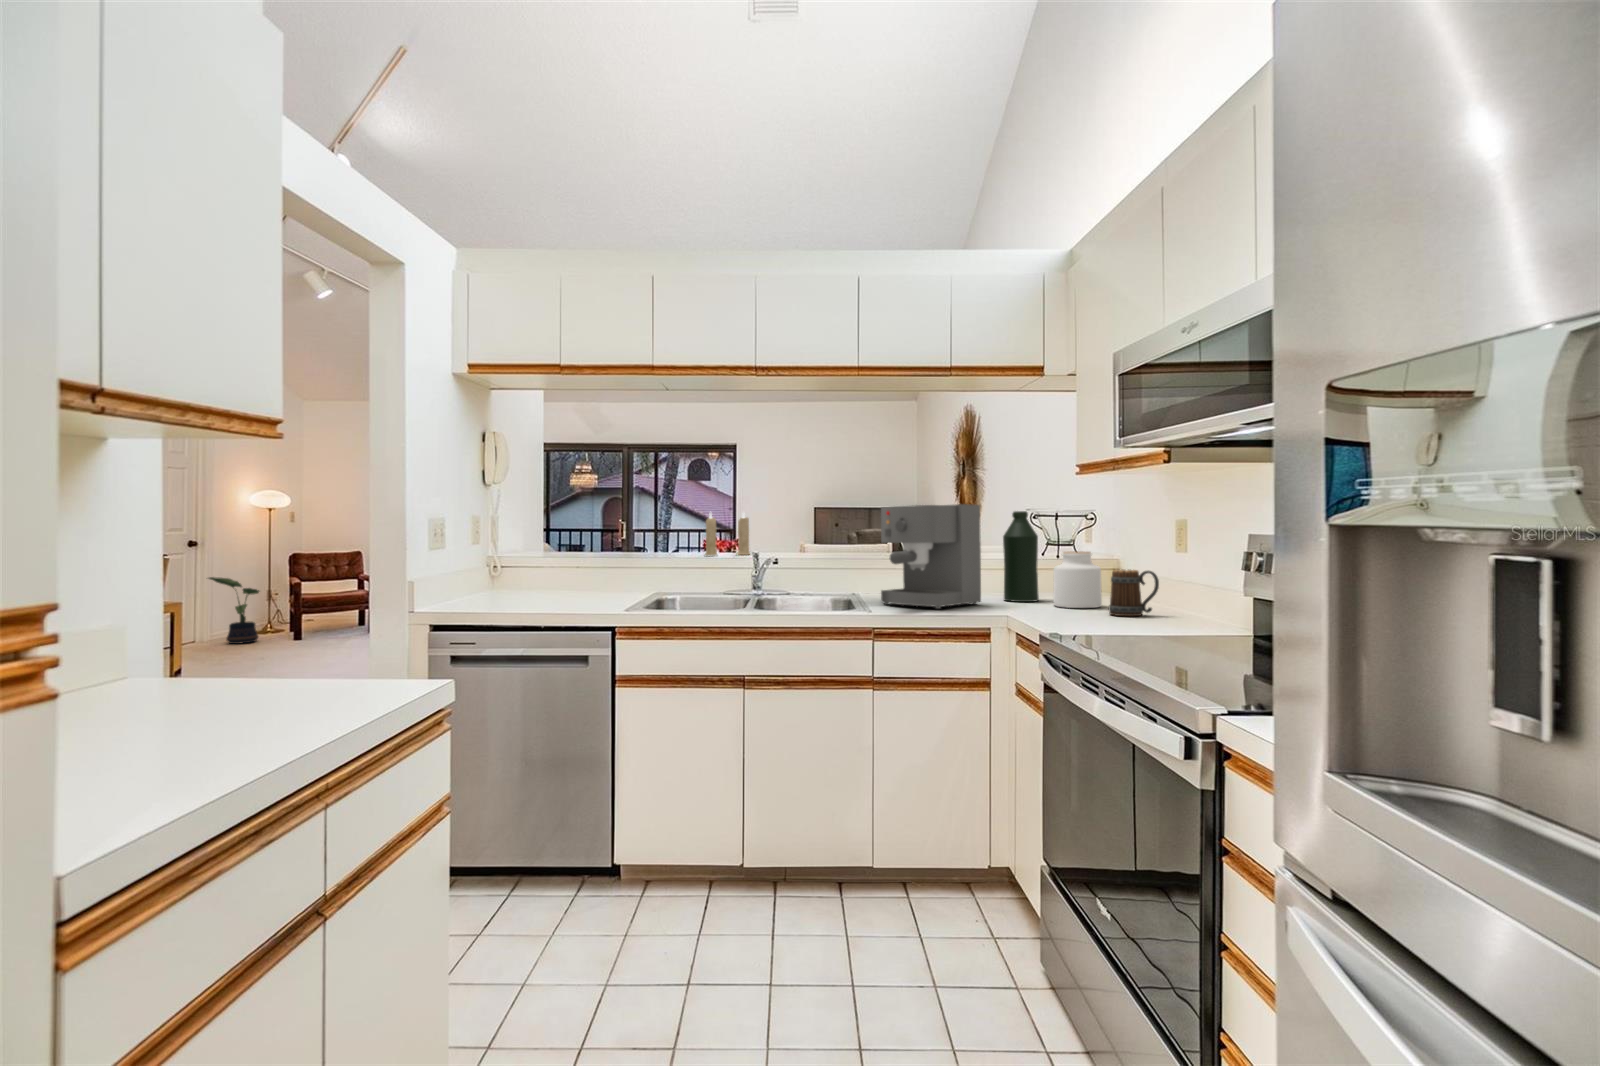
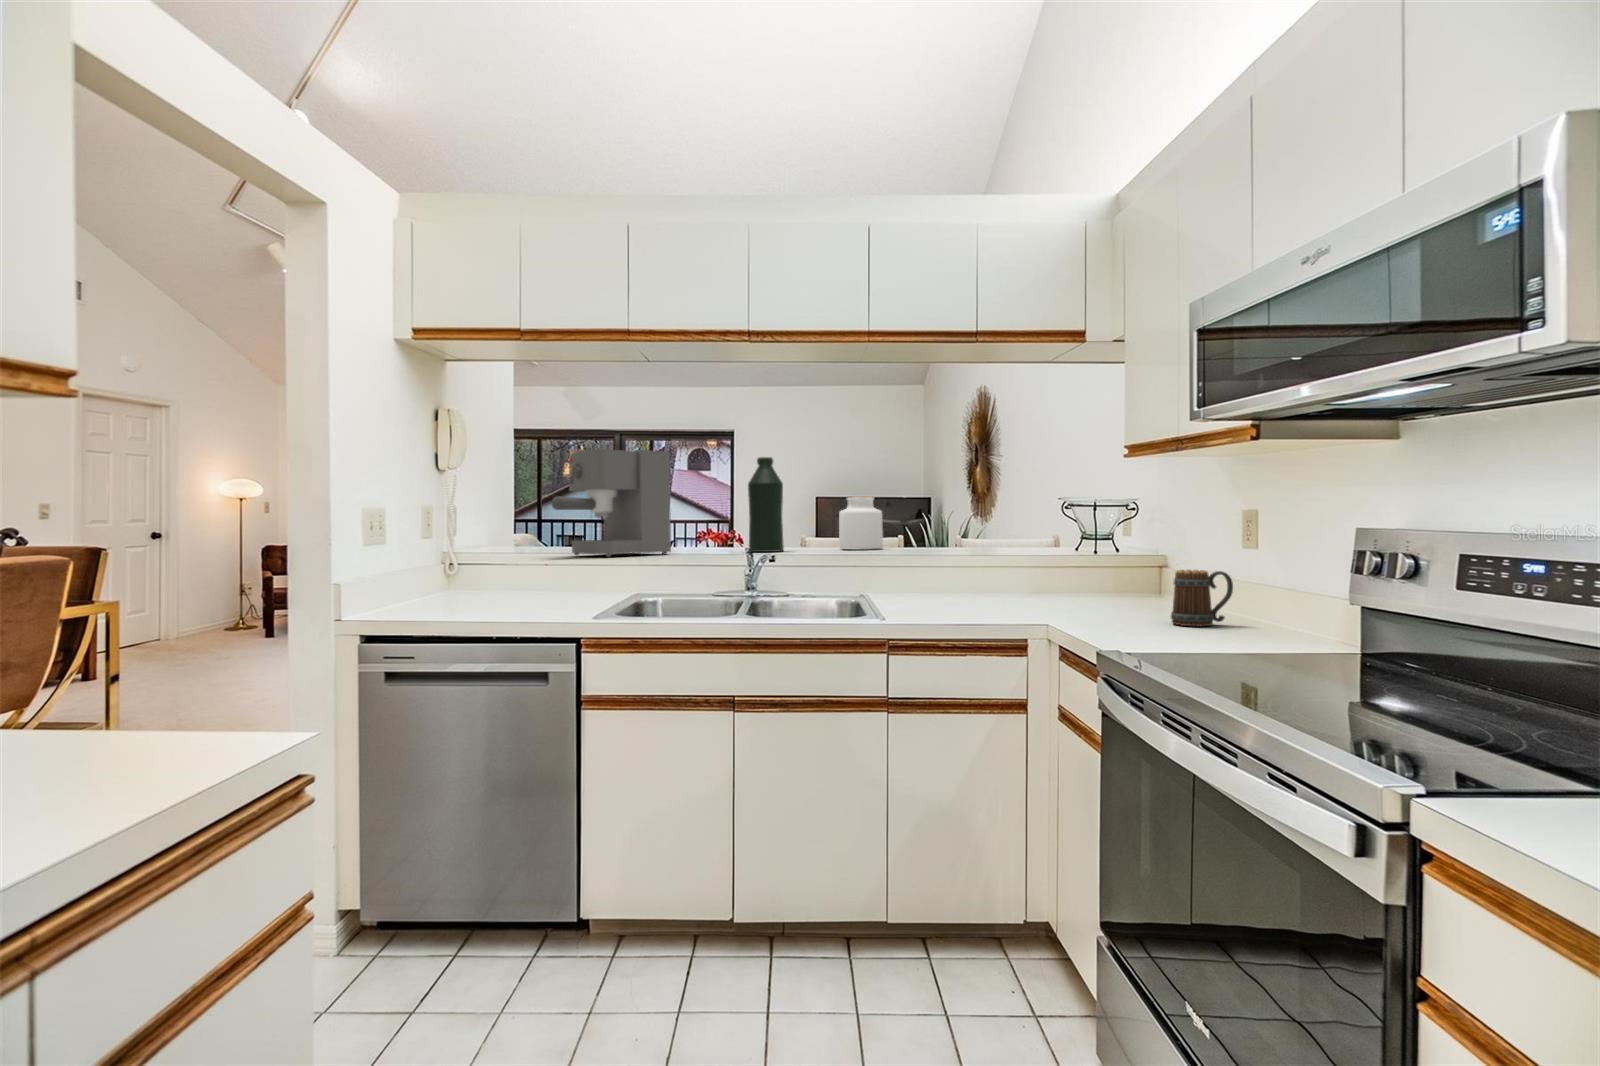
coffee maker: present [881,504,981,609] -> present [551,449,671,557]
bottle: present [1003,511,1039,602] -> present [748,457,784,552]
candle: present [705,513,750,556] -> none [691,500,746,551]
jar: present [1053,552,1102,608] -> present [839,496,883,550]
potted plant: present [209,577,259,644] -> none [170,572,230,642]

